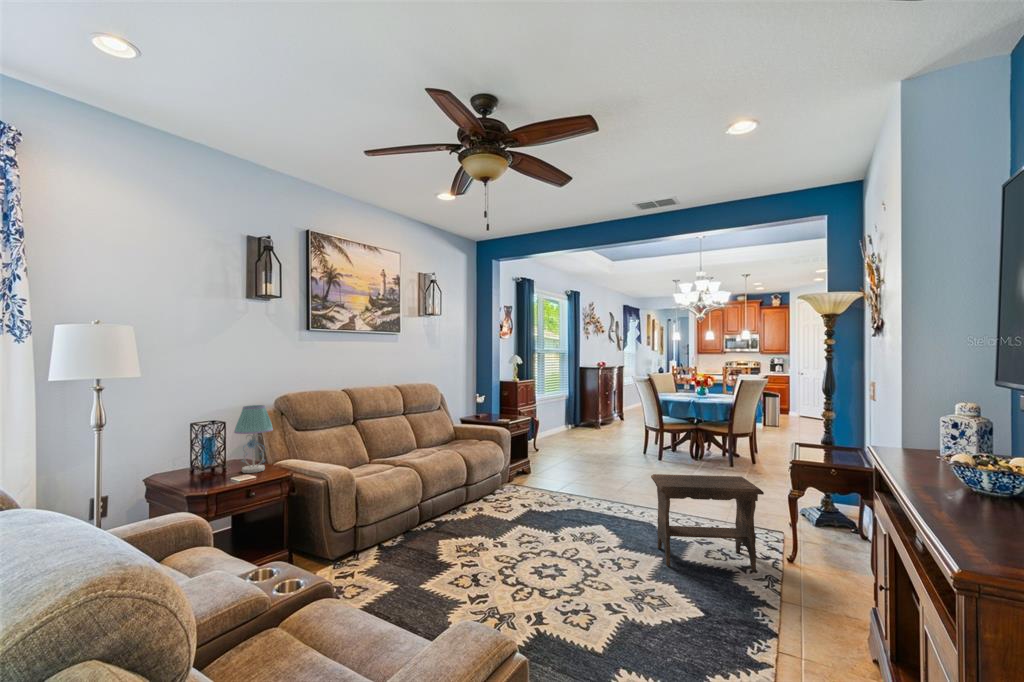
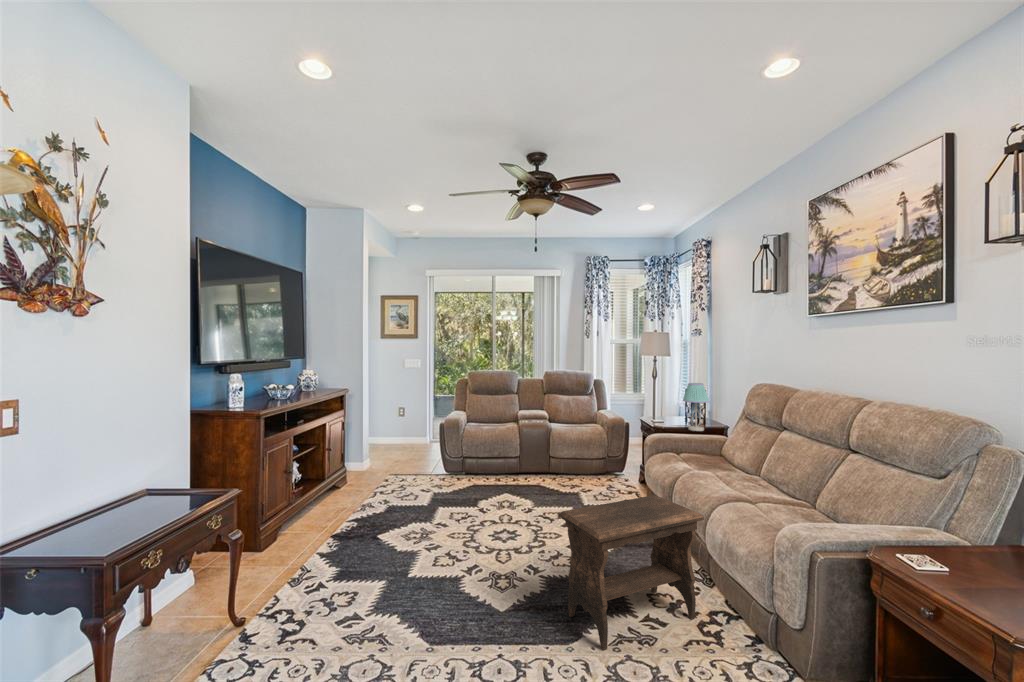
footstool: present [651,474,764,570] -> present [558,495,704,650]

